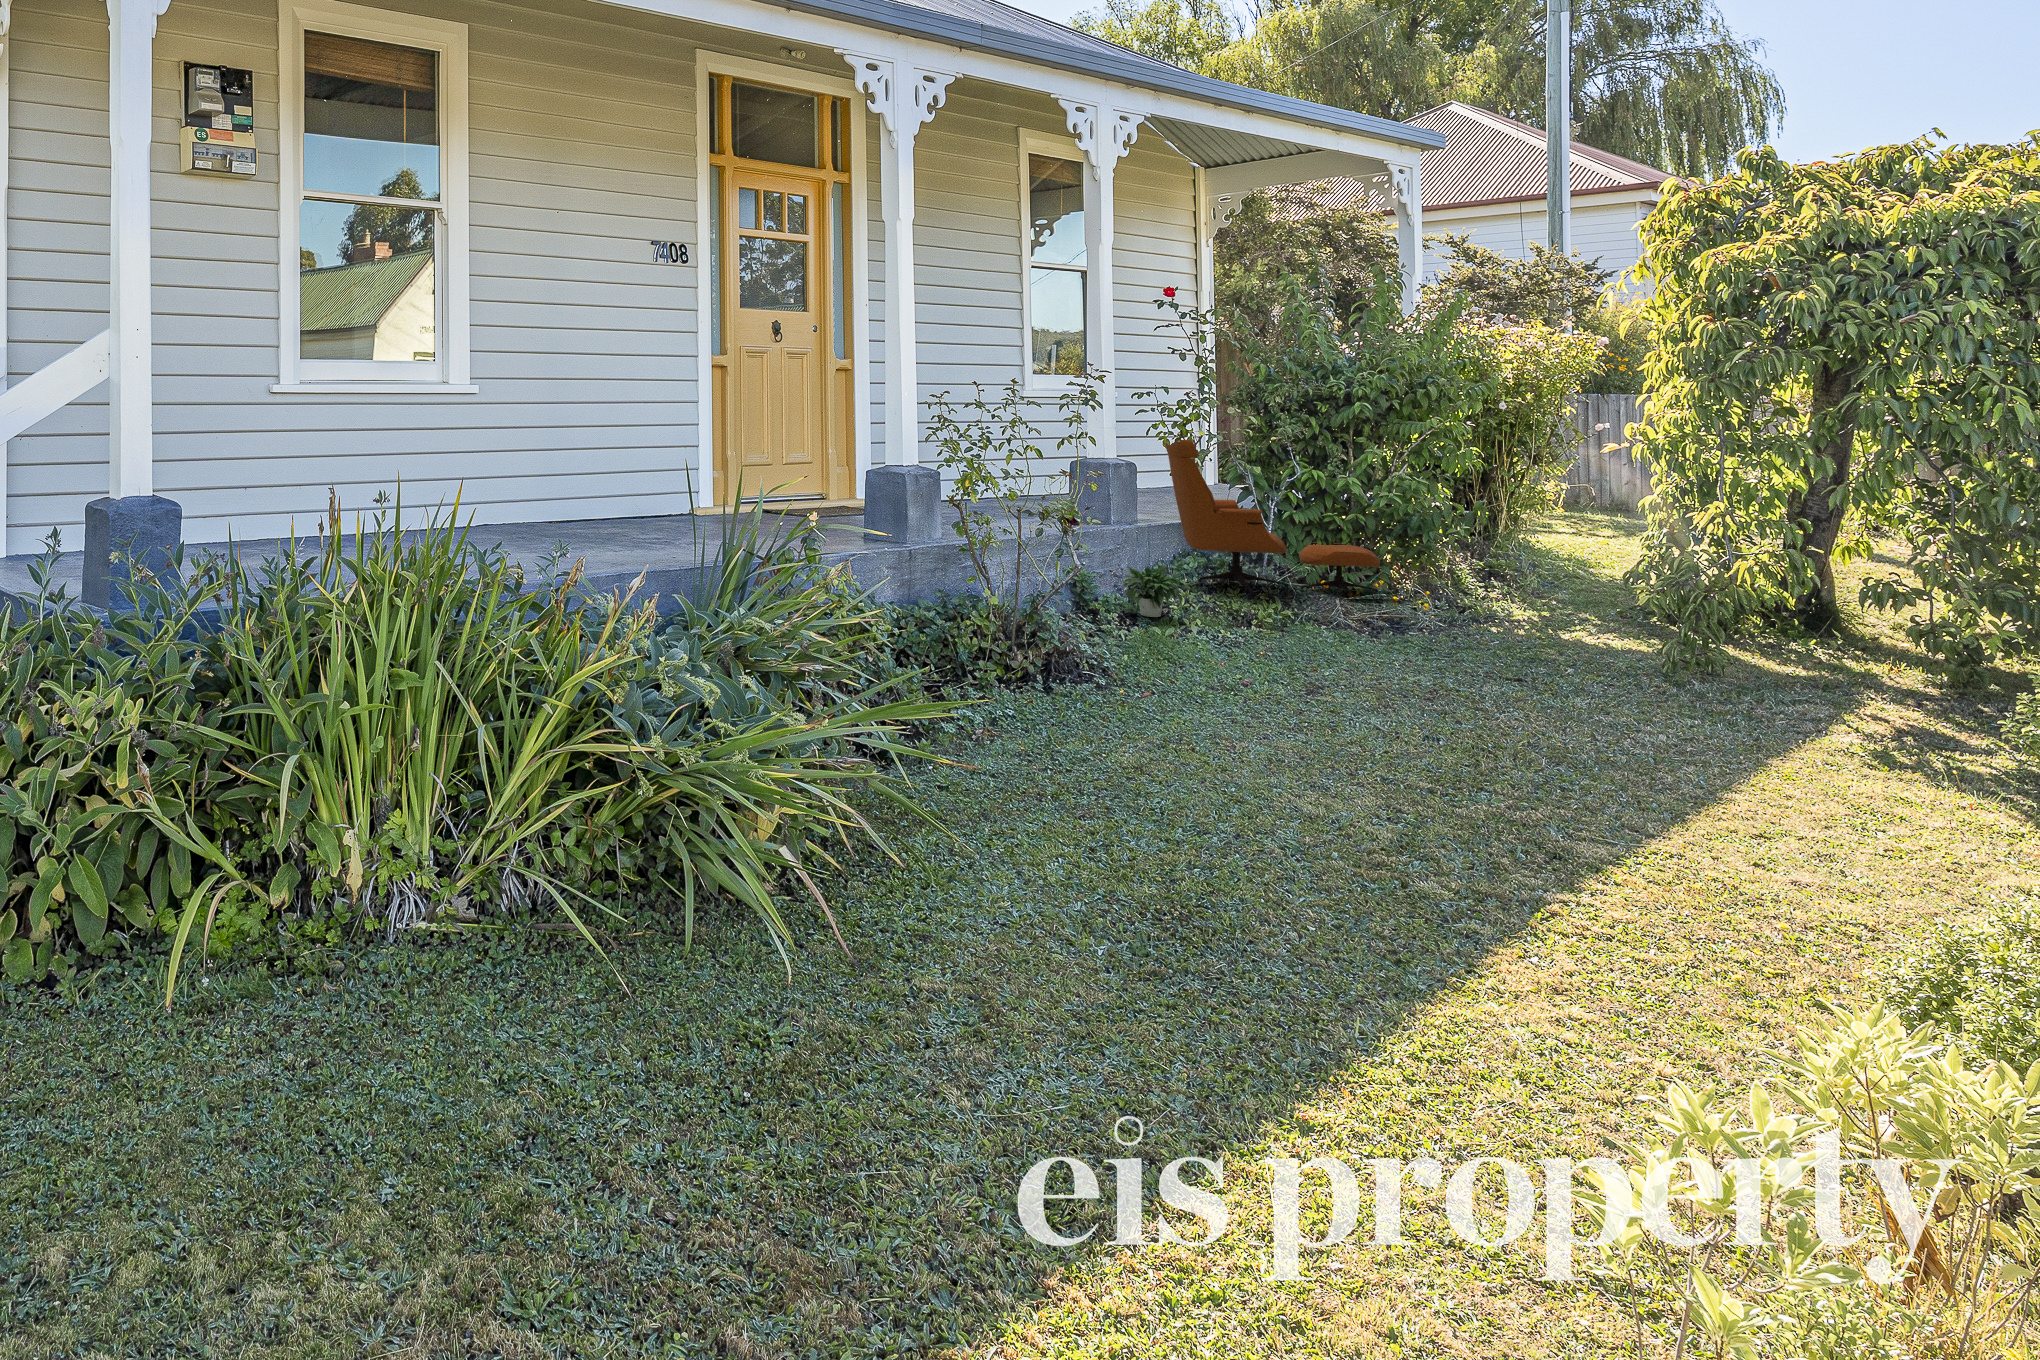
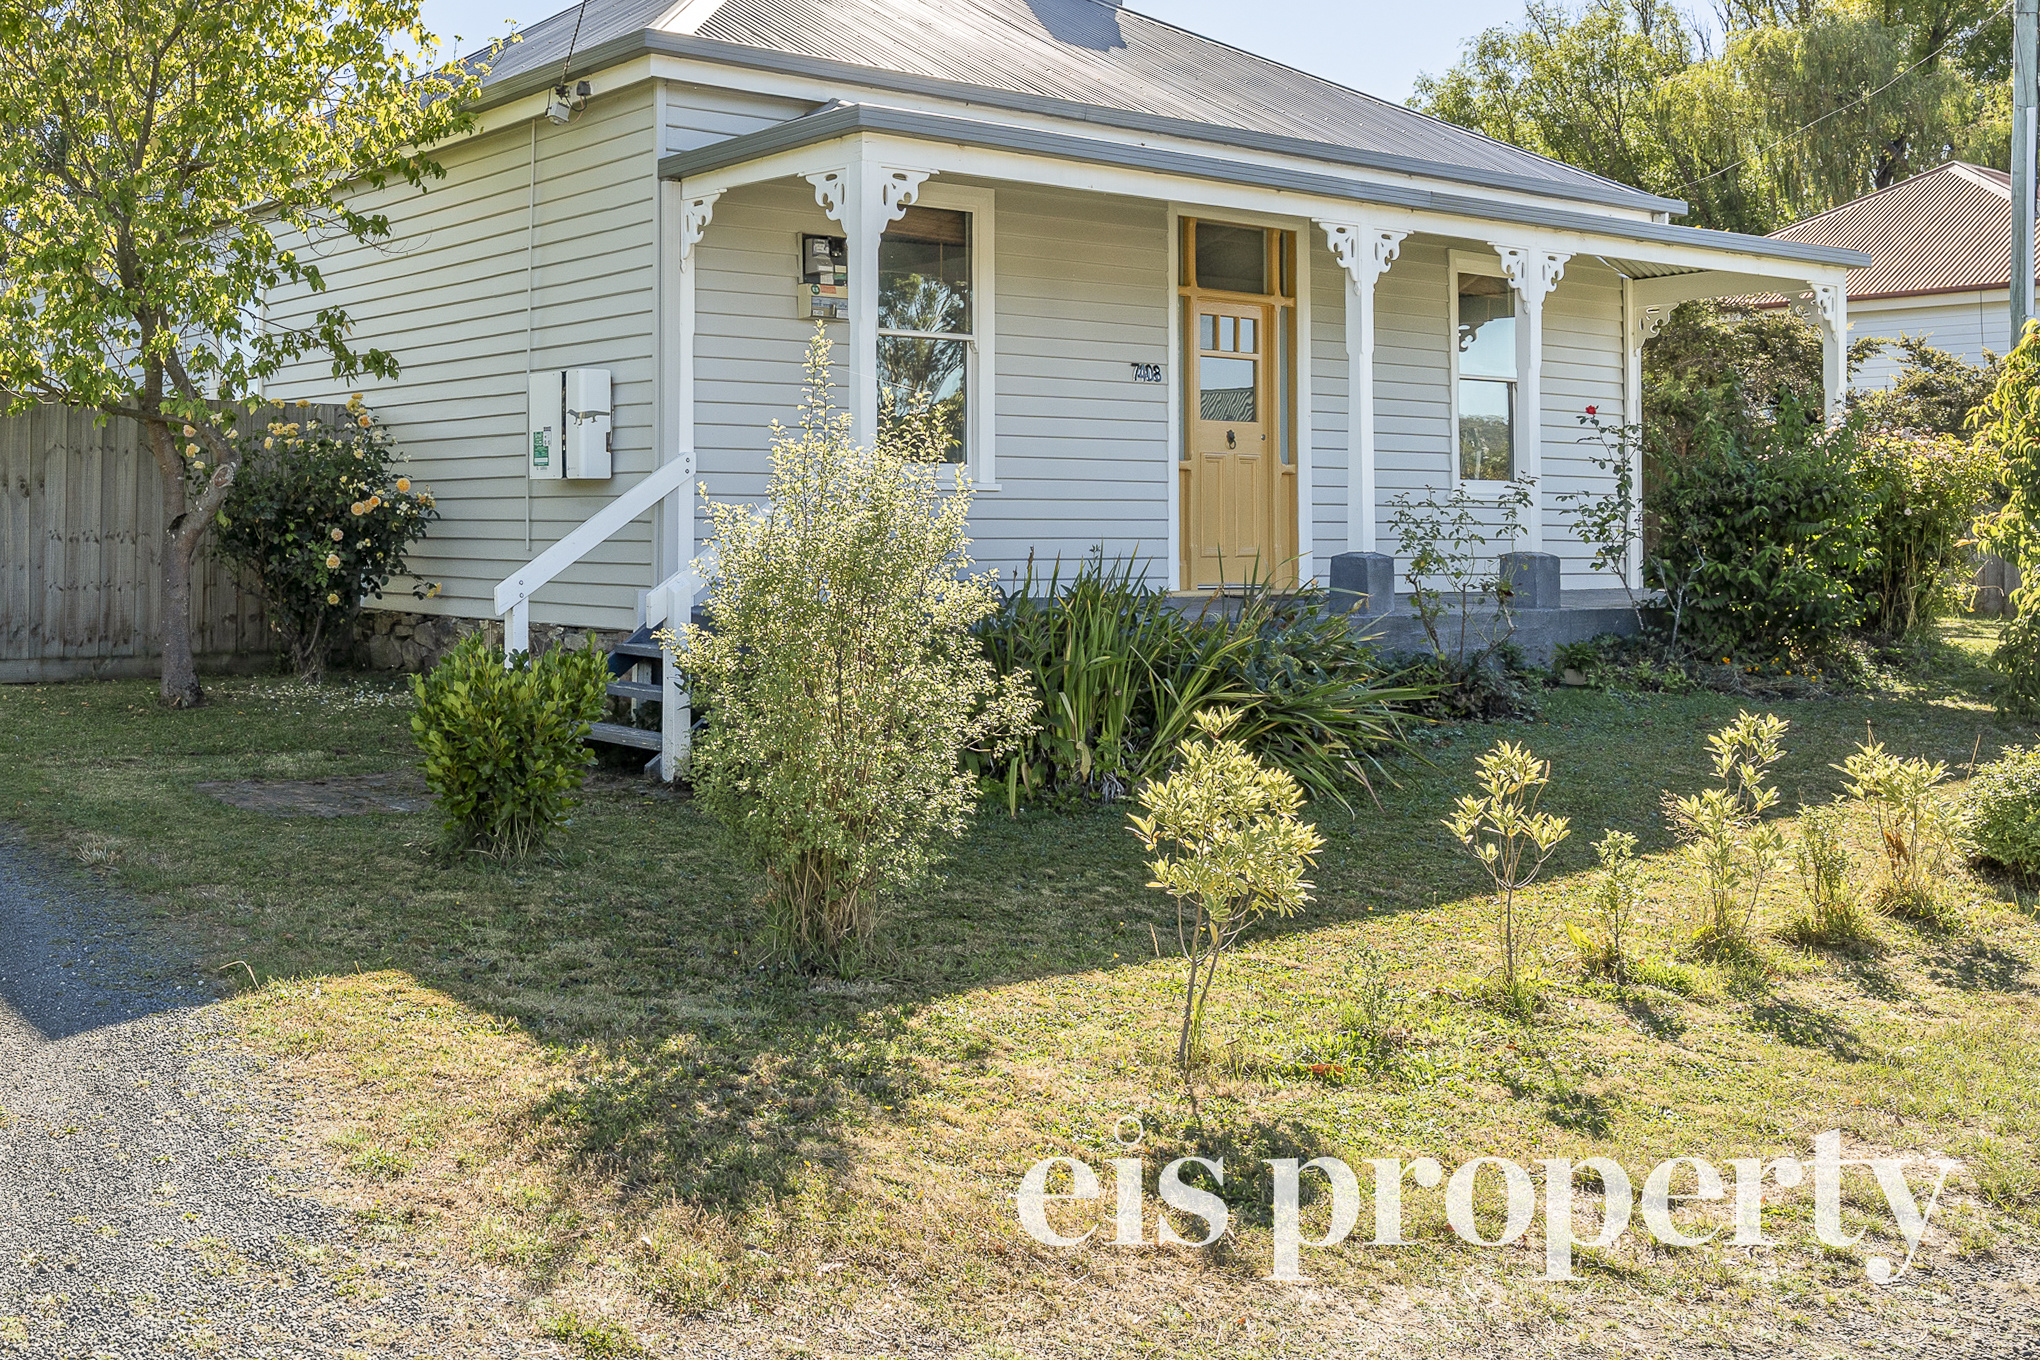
lounge chair: present [1165,439,1380,597] -> none [1587,536,1783,678]

